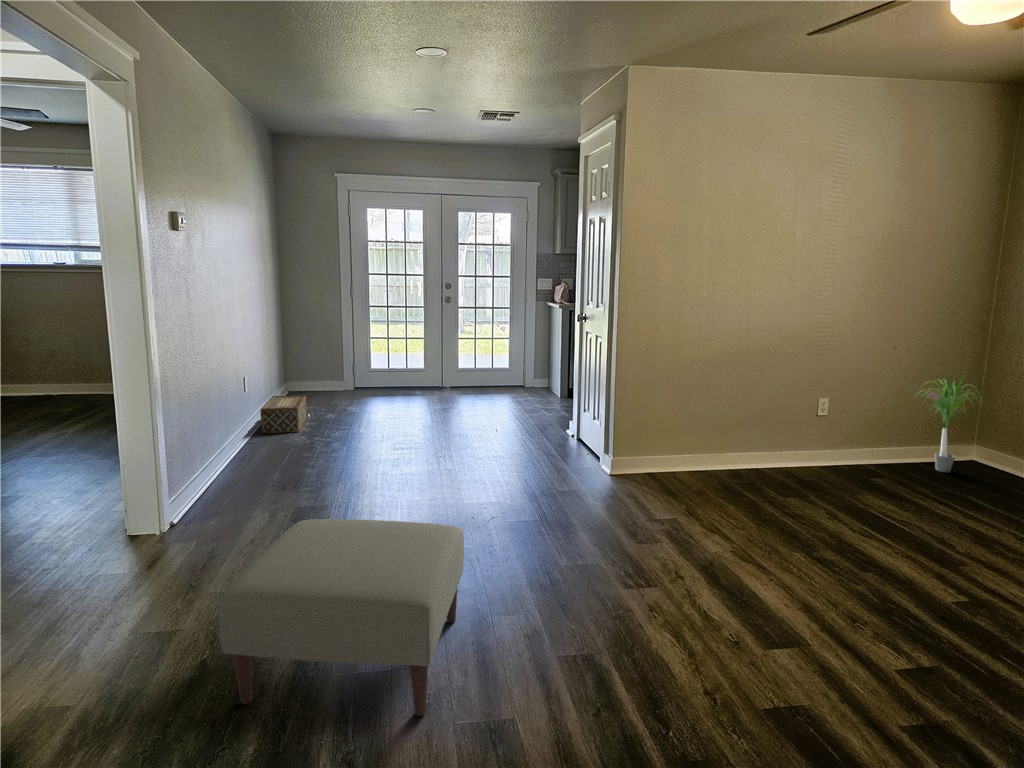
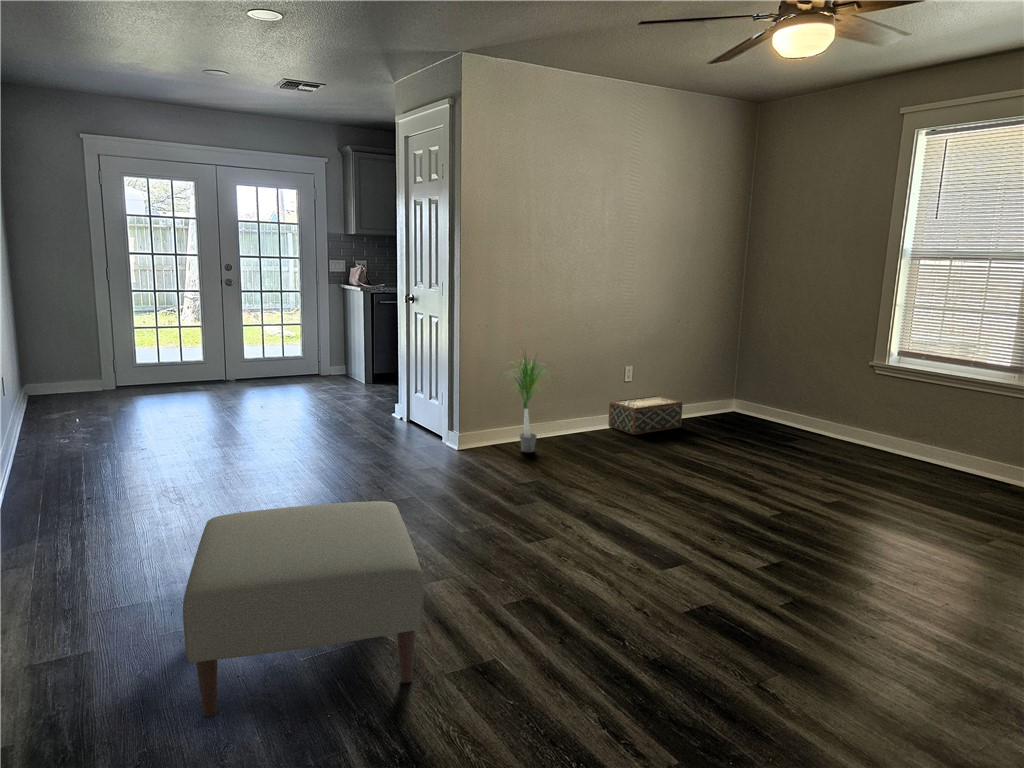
potted plant: present [917,377,983,472] -> present [513,354,553,452]
woven basket: present [260,395,307,433] -> present [608,395,682,435]

